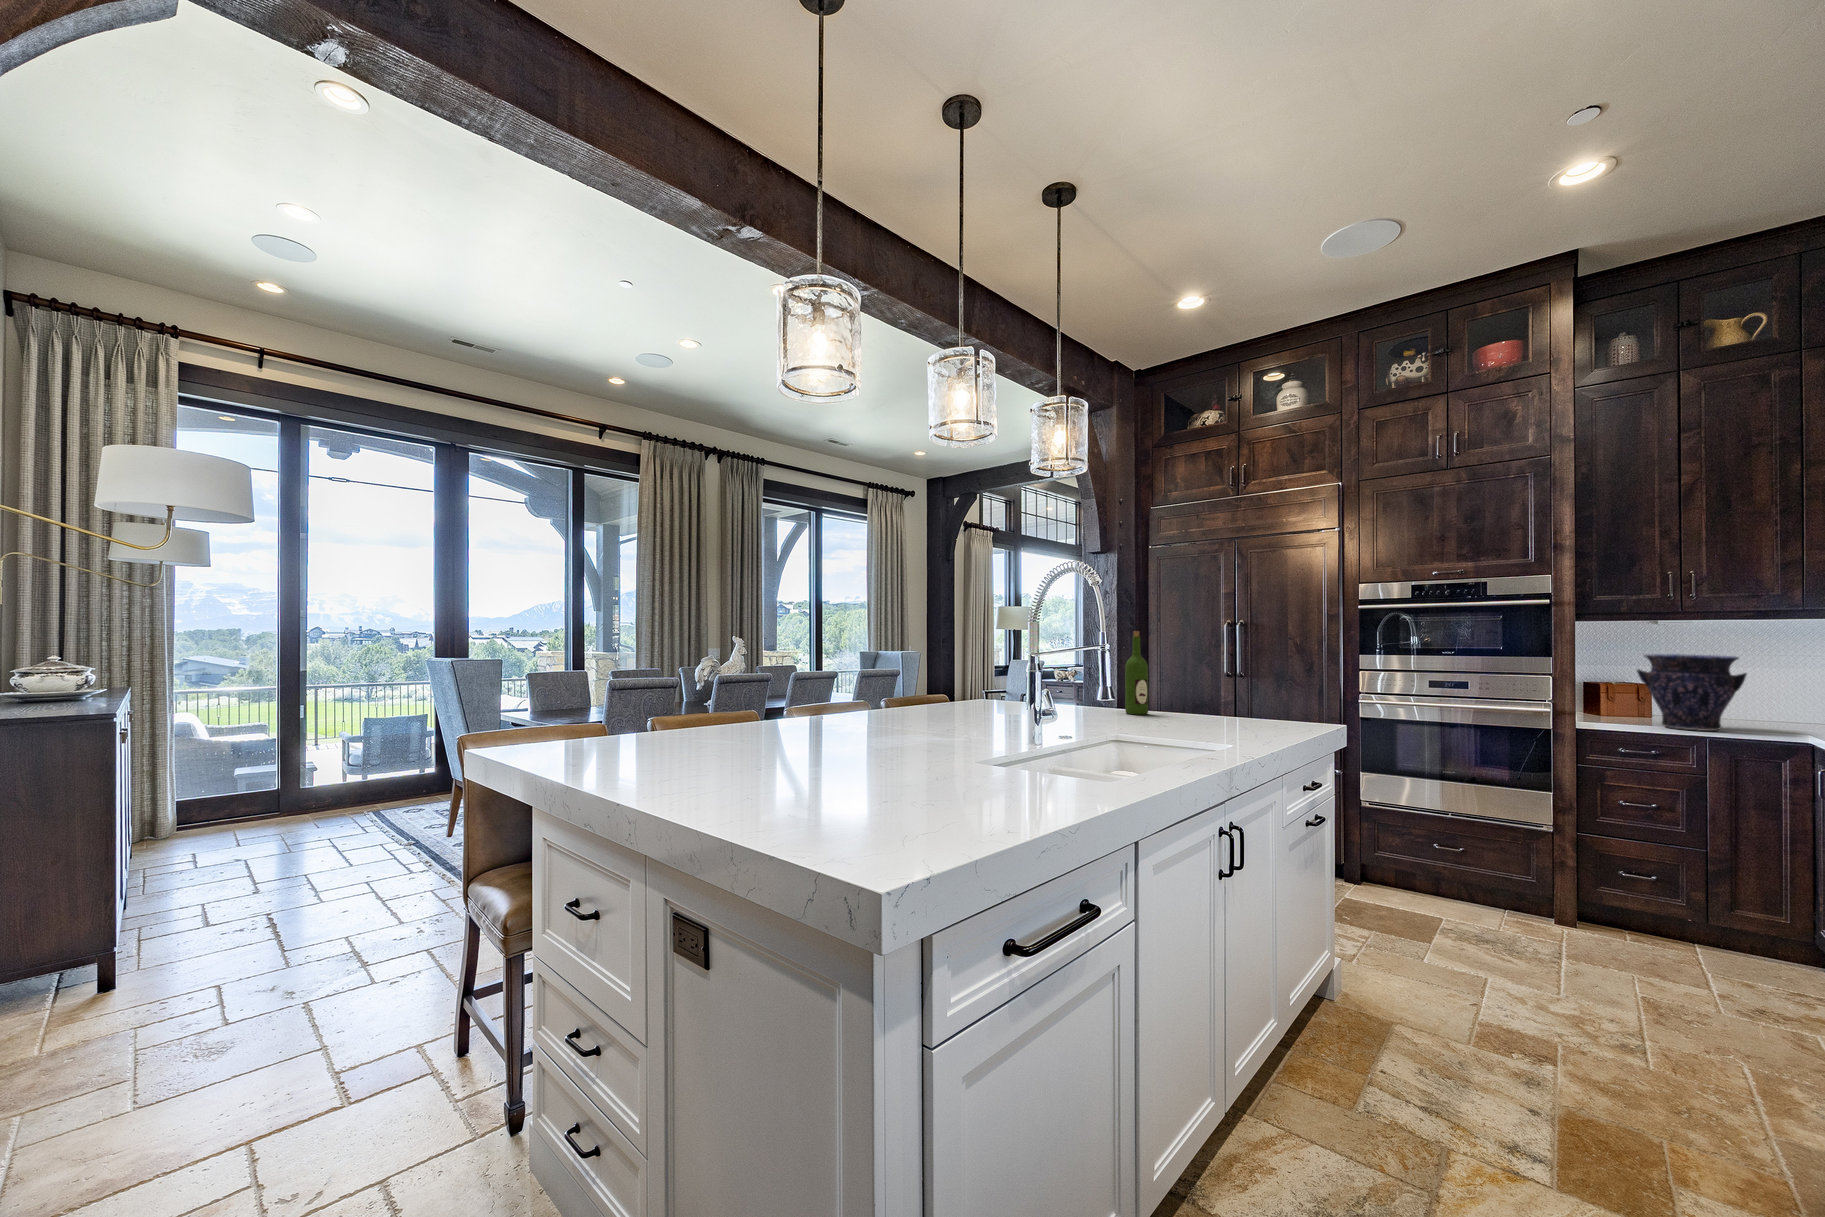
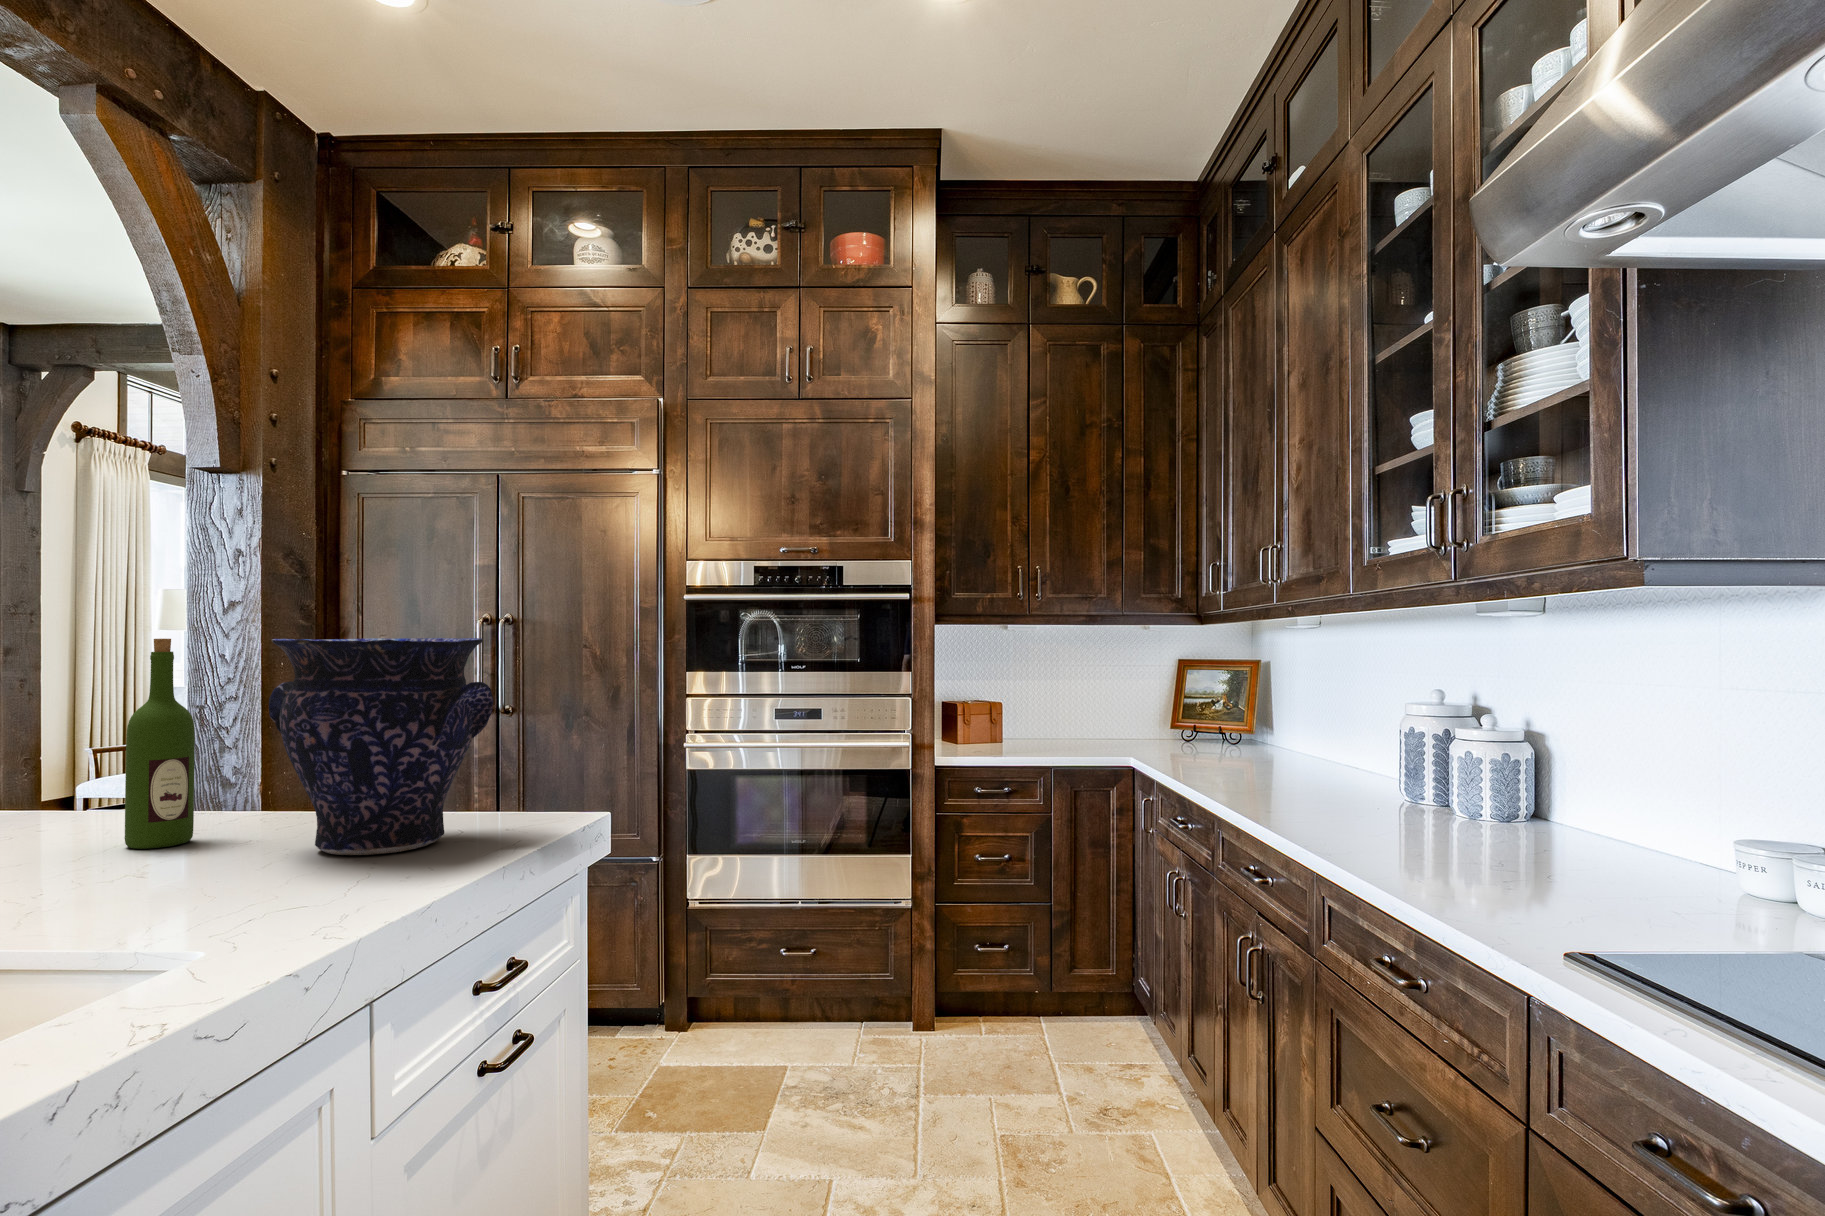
vase: present [1637,654,1747,731] -> present [269,638,494,855]

